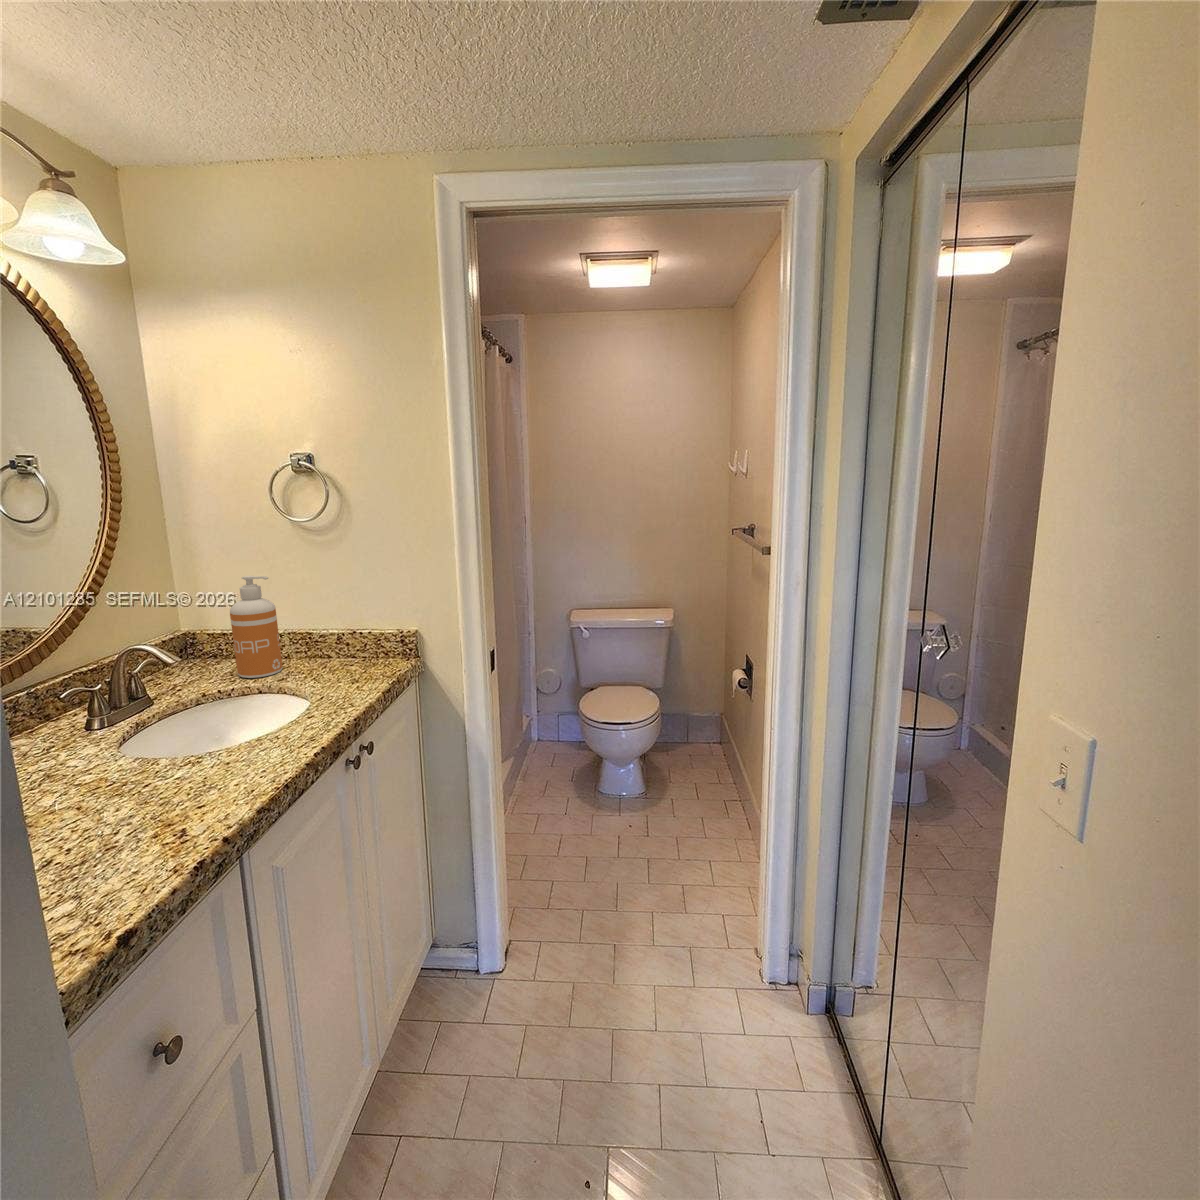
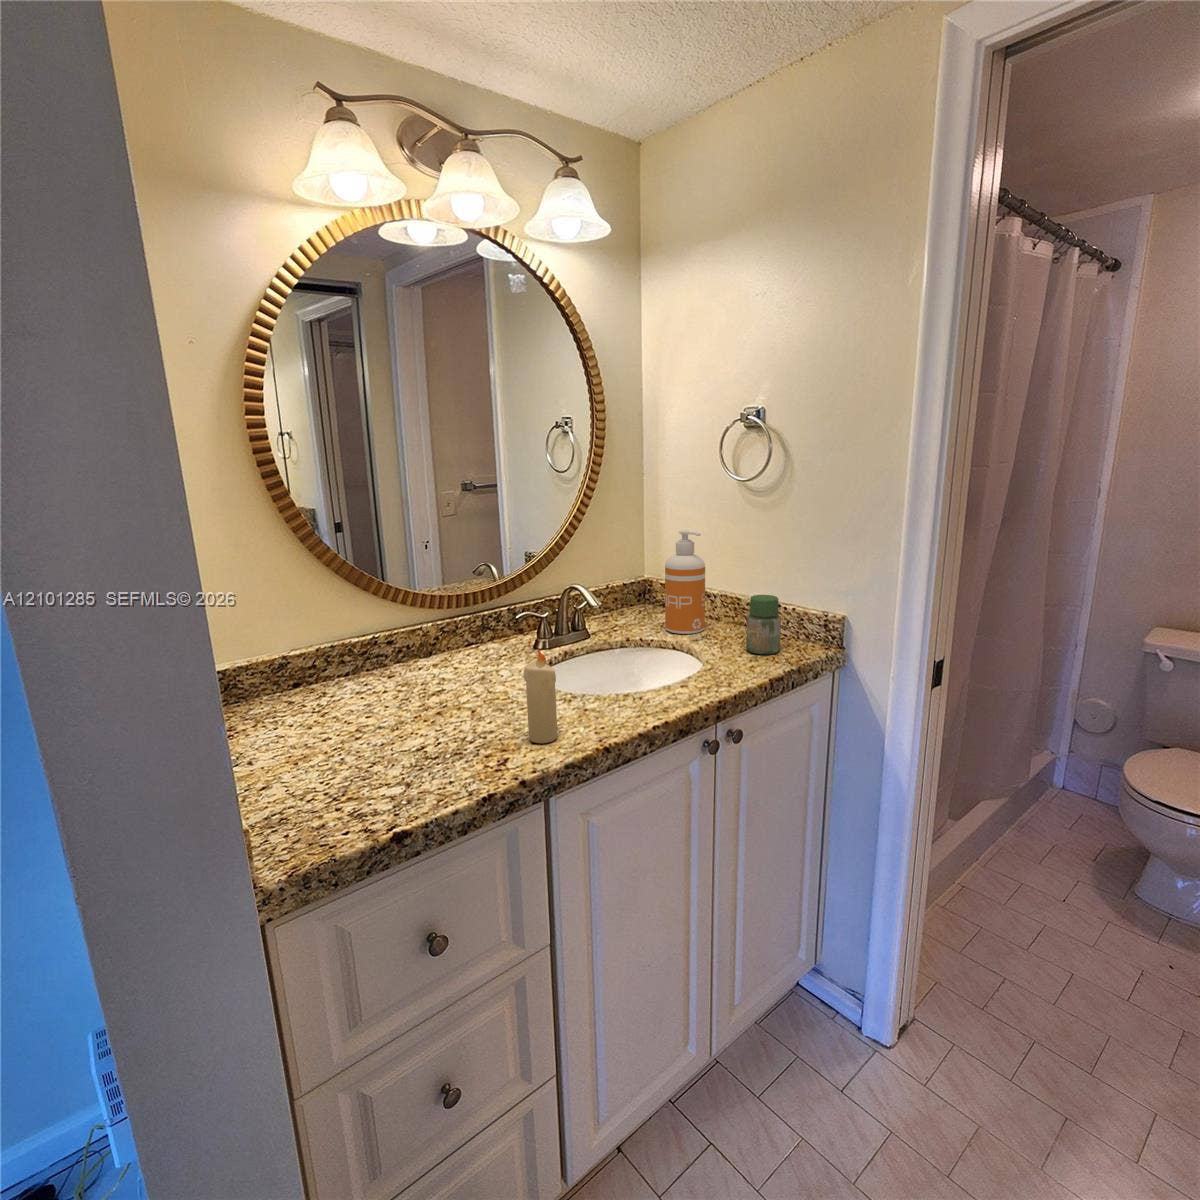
jar: none [337,624,371,676] -> present [746,595,781,654]
candle: none [178,707,224,806] -> present [523,649,558,743]

